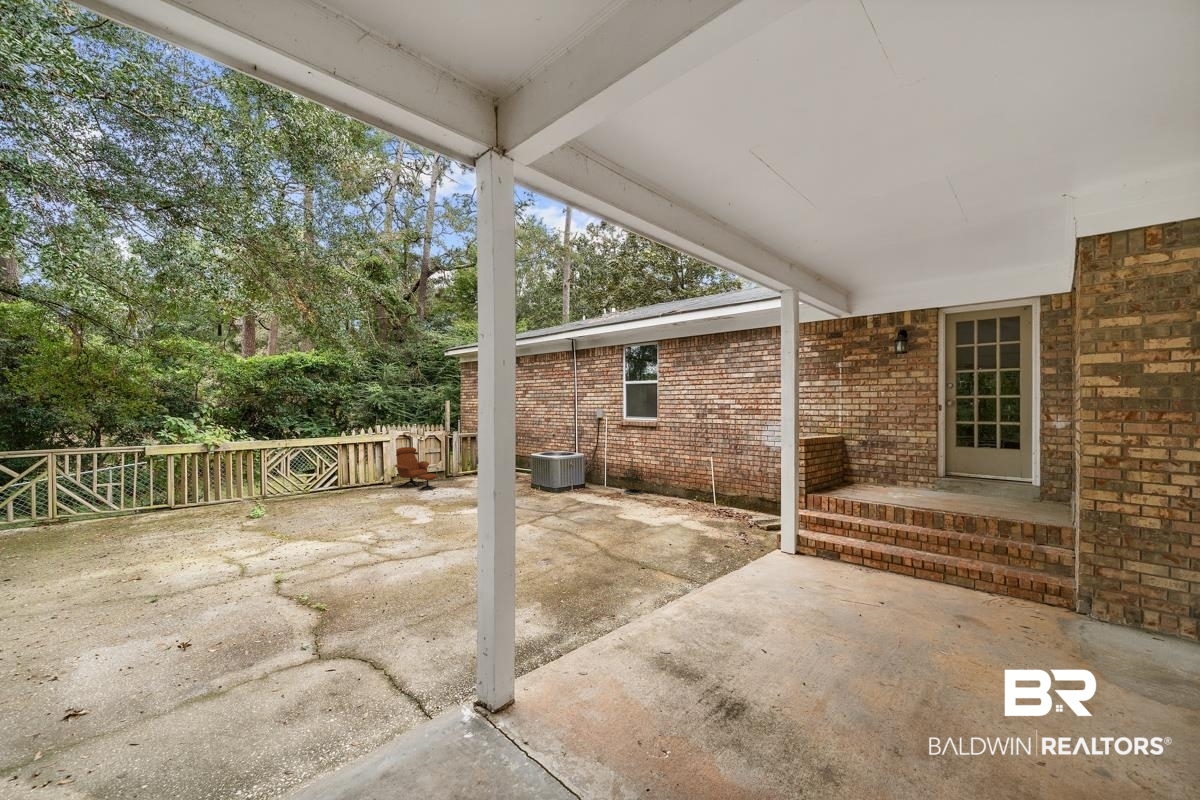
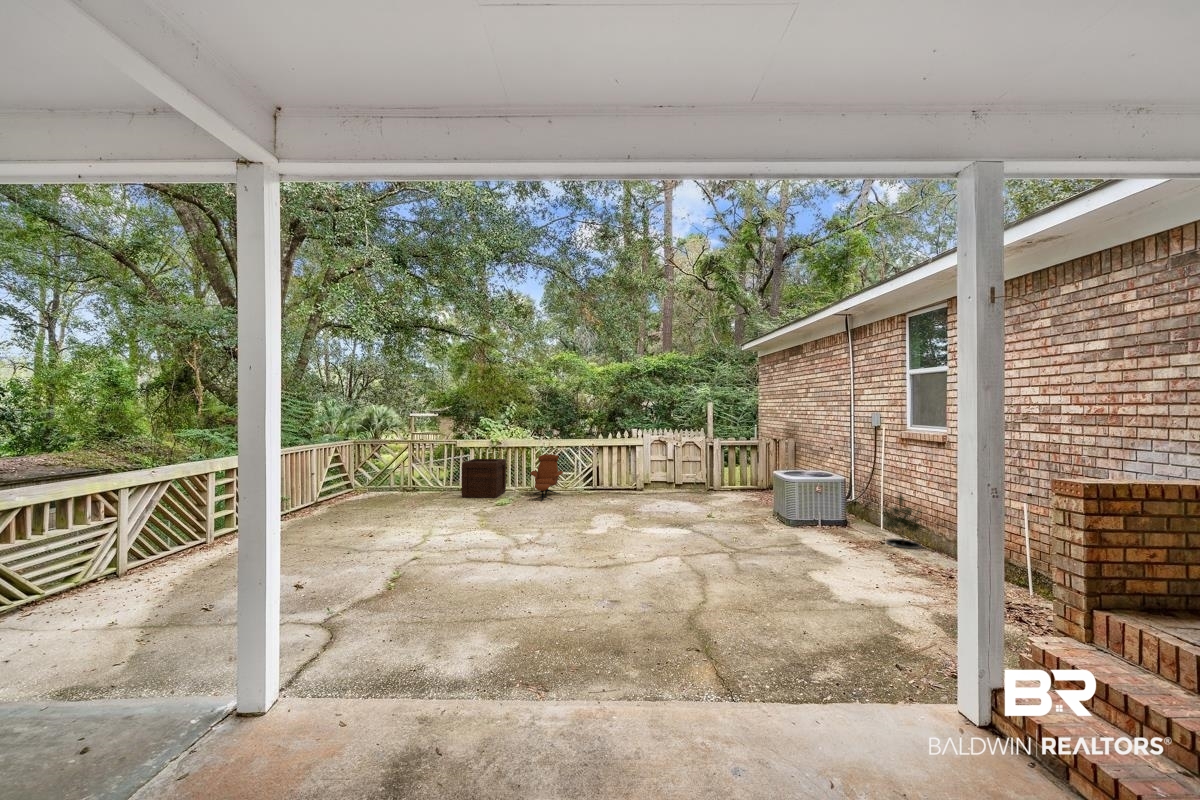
lounge chair: present [395,447,437,491] -> present [530,454,563,501]
wooden crate: none [66,474,172,550] -> present [462,459,506,498]

